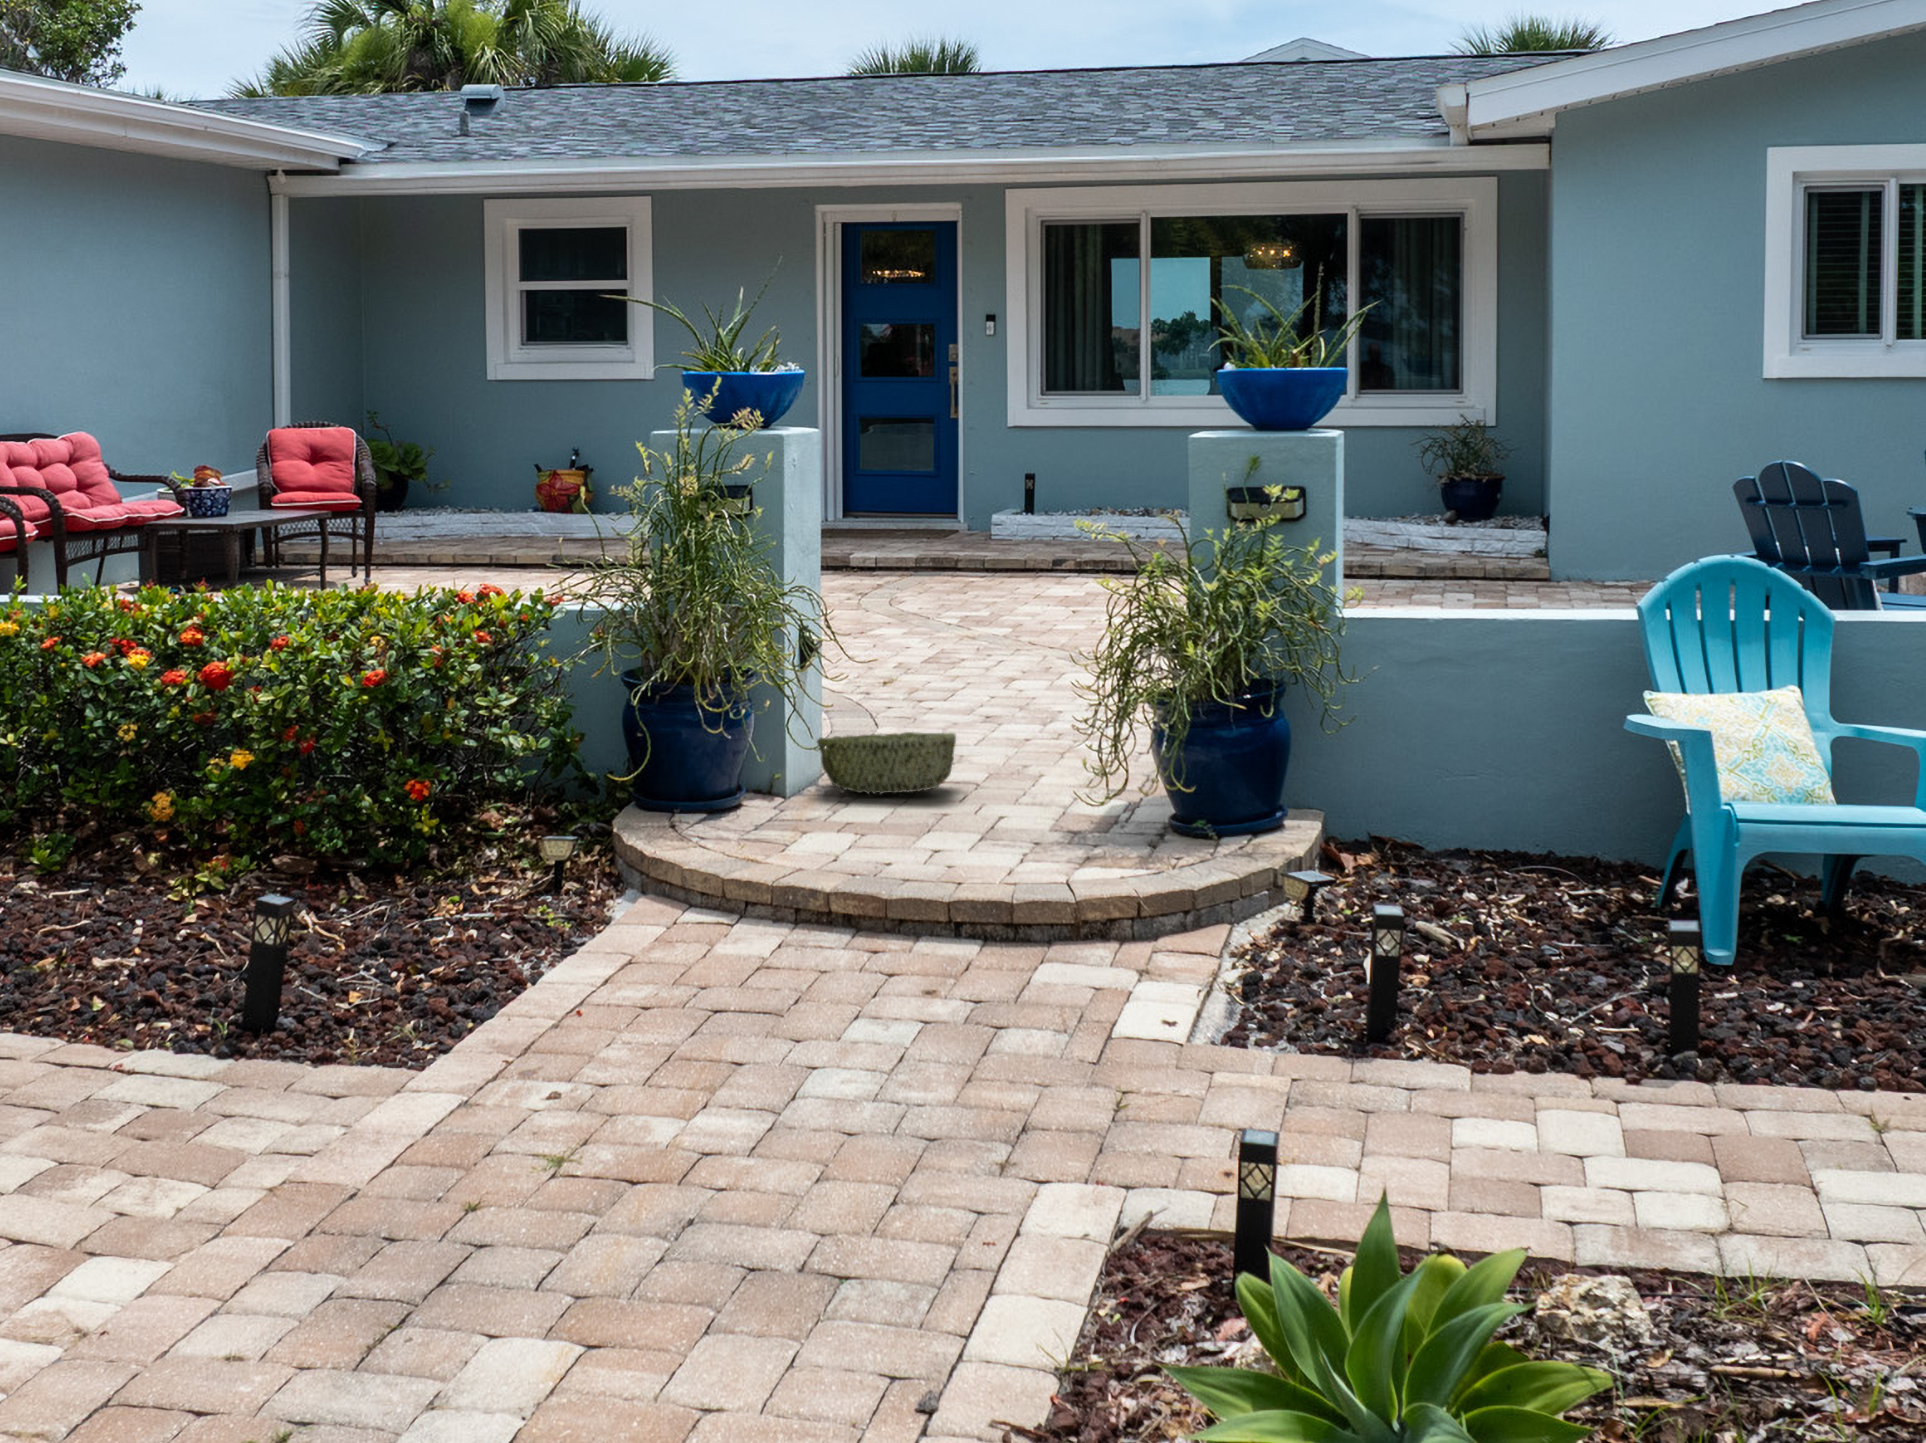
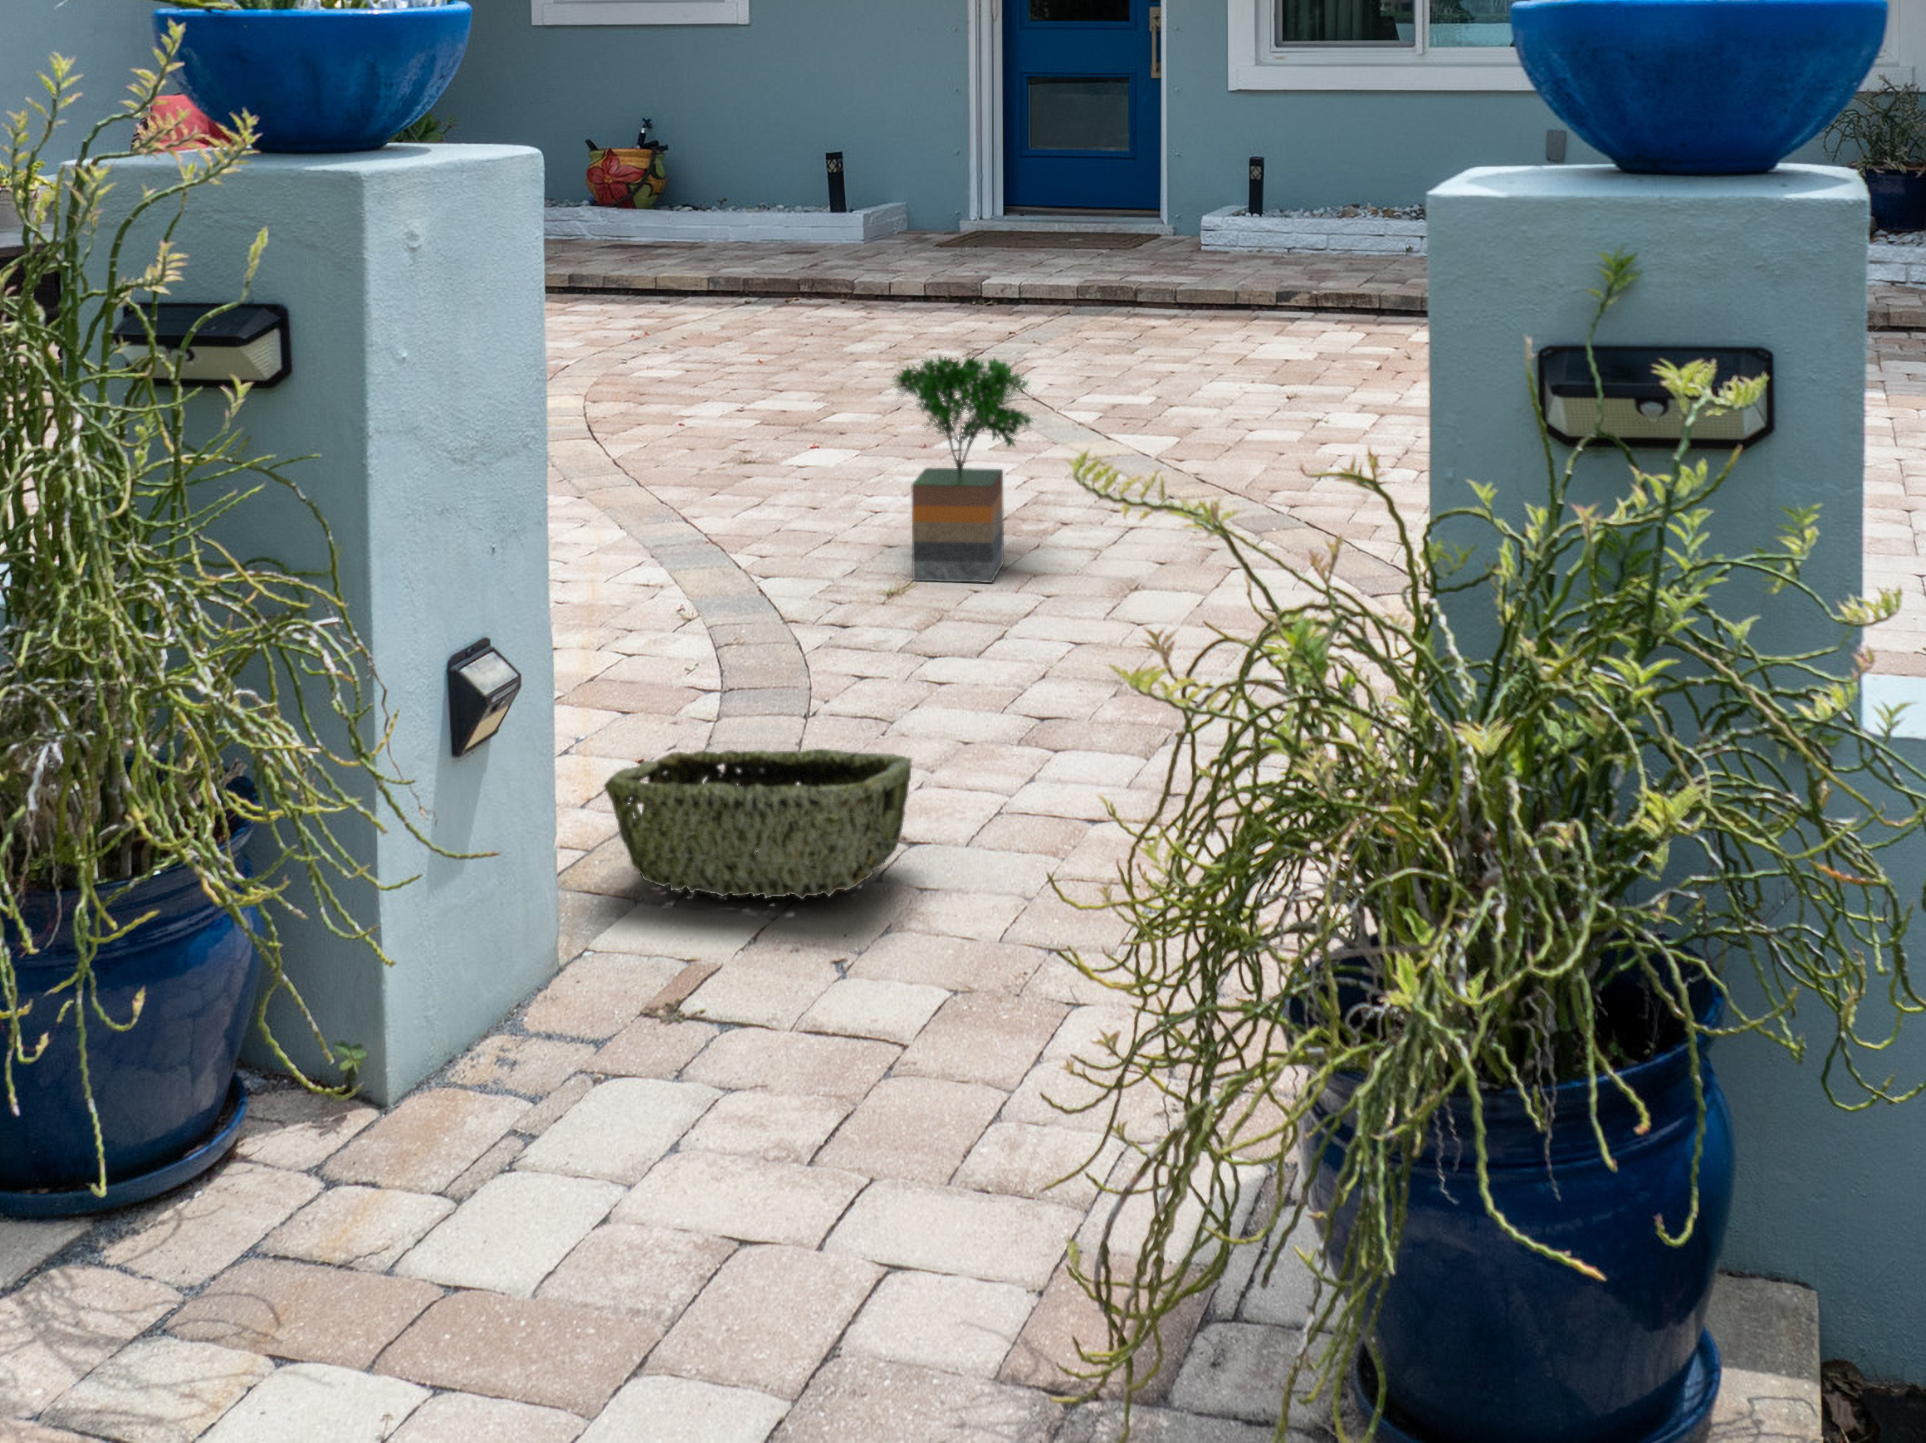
potted tree: none [875,569,961,697] -> present [892,356,1033,582]

